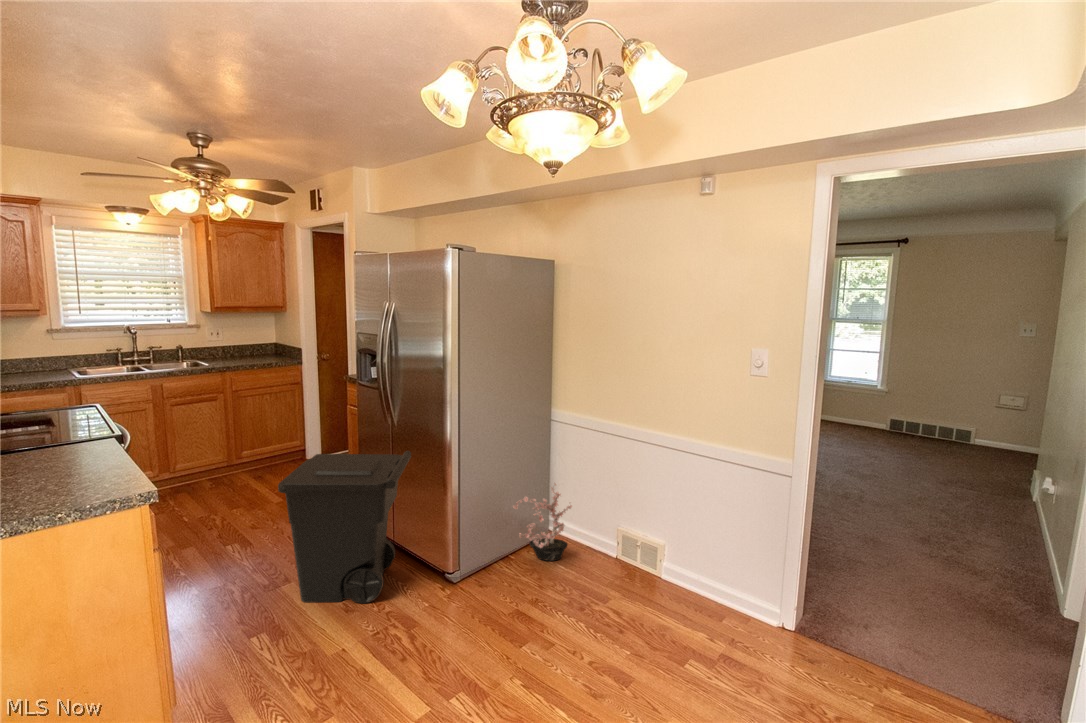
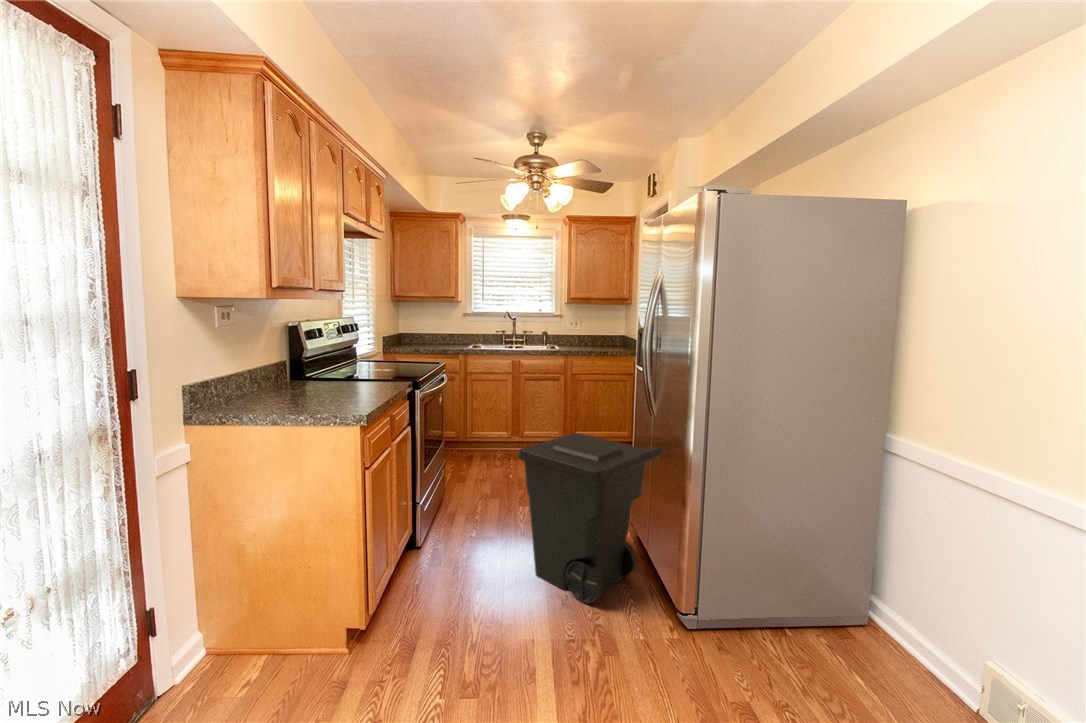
potted plant: present [513,484,572,561] -> none [786,542,911,672]

